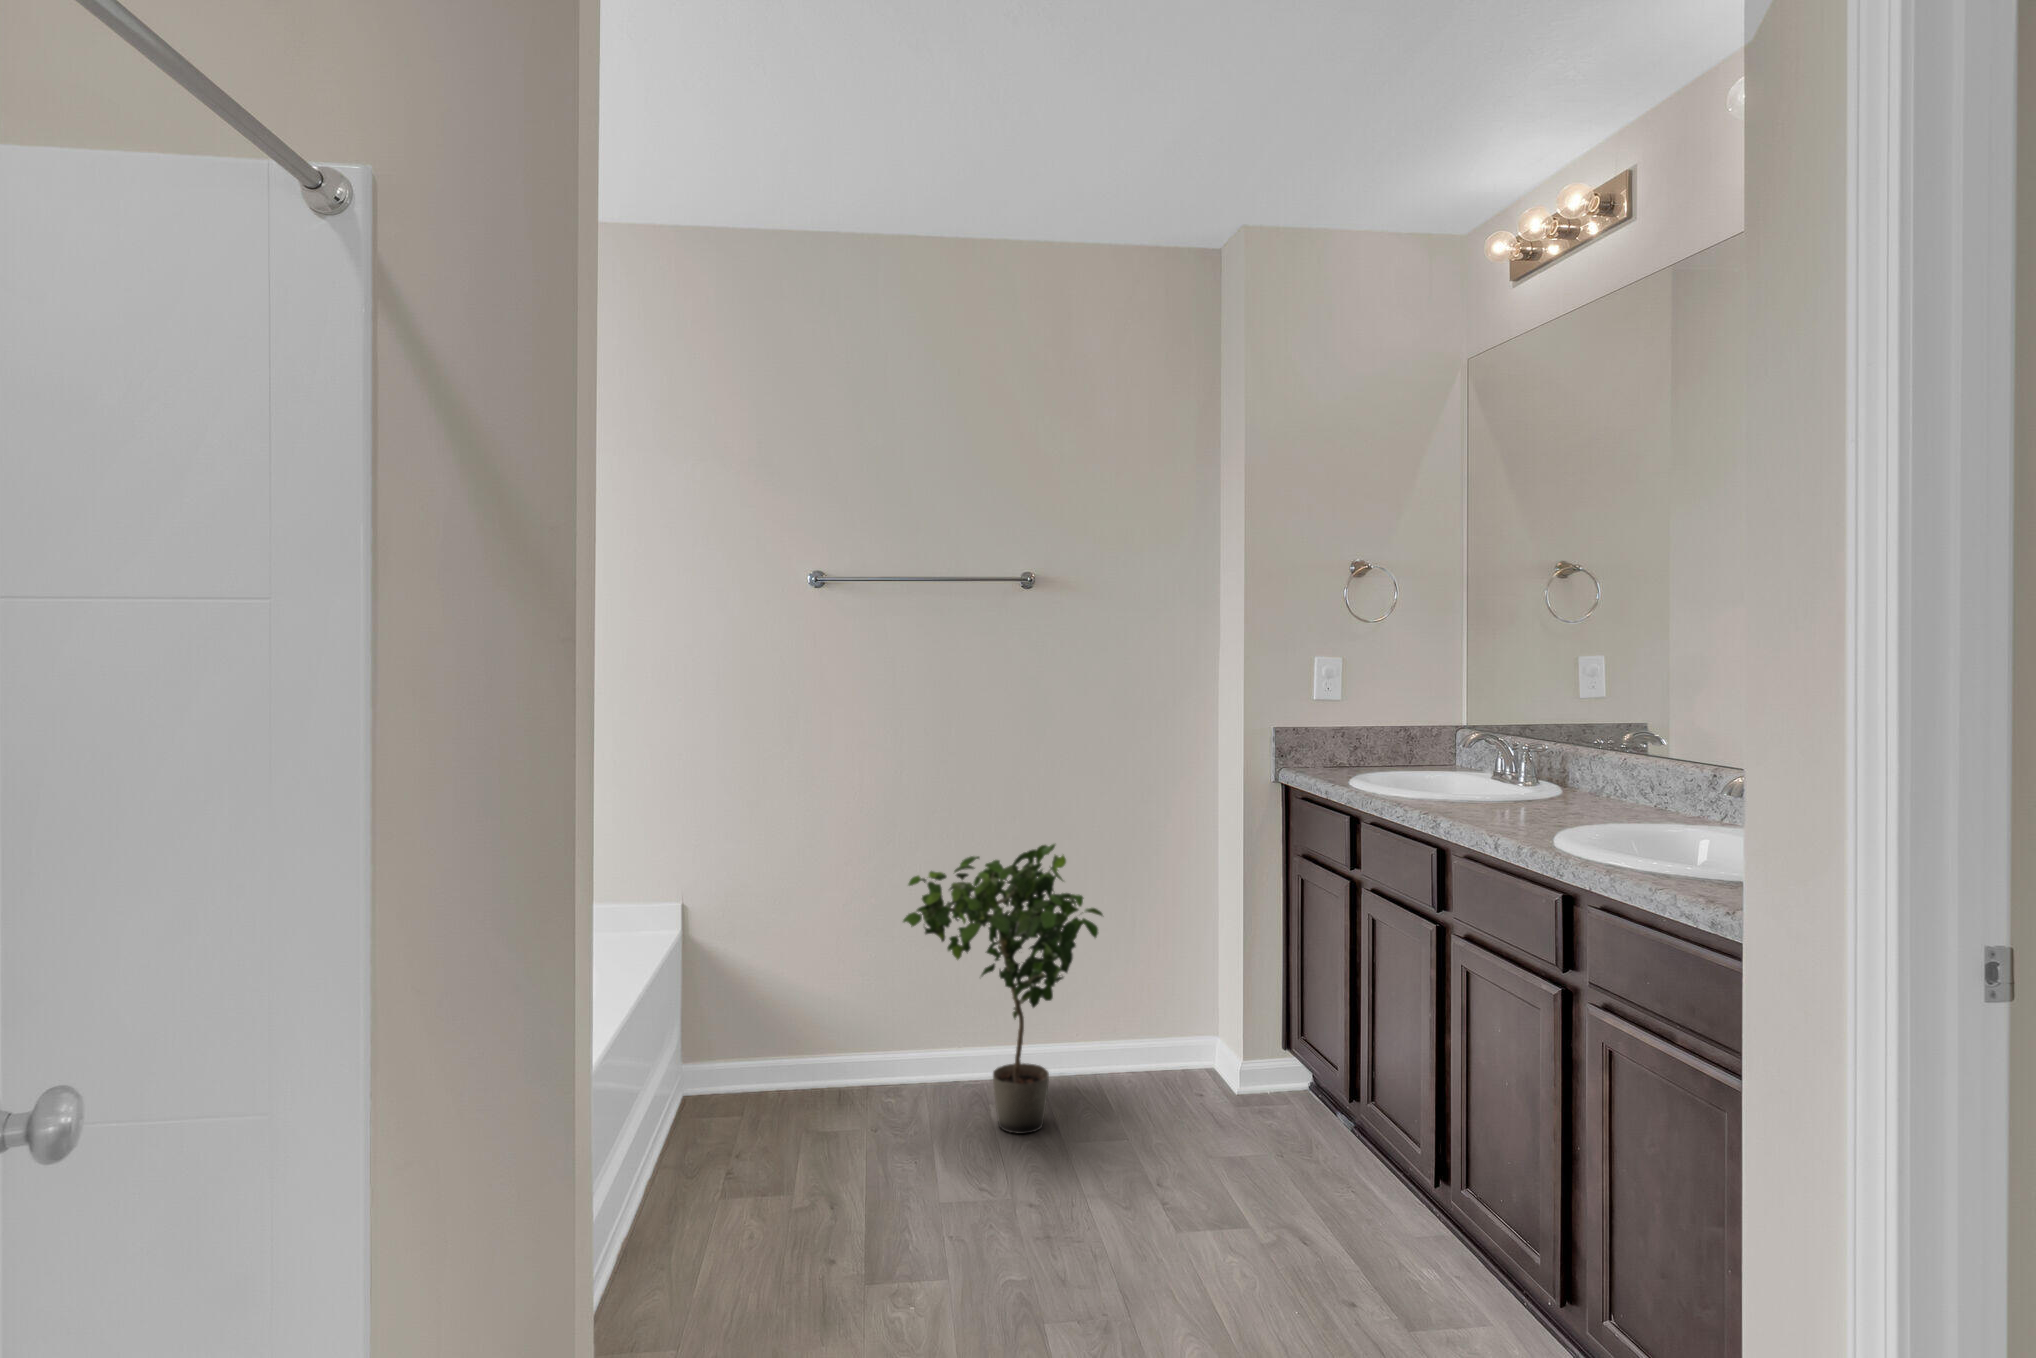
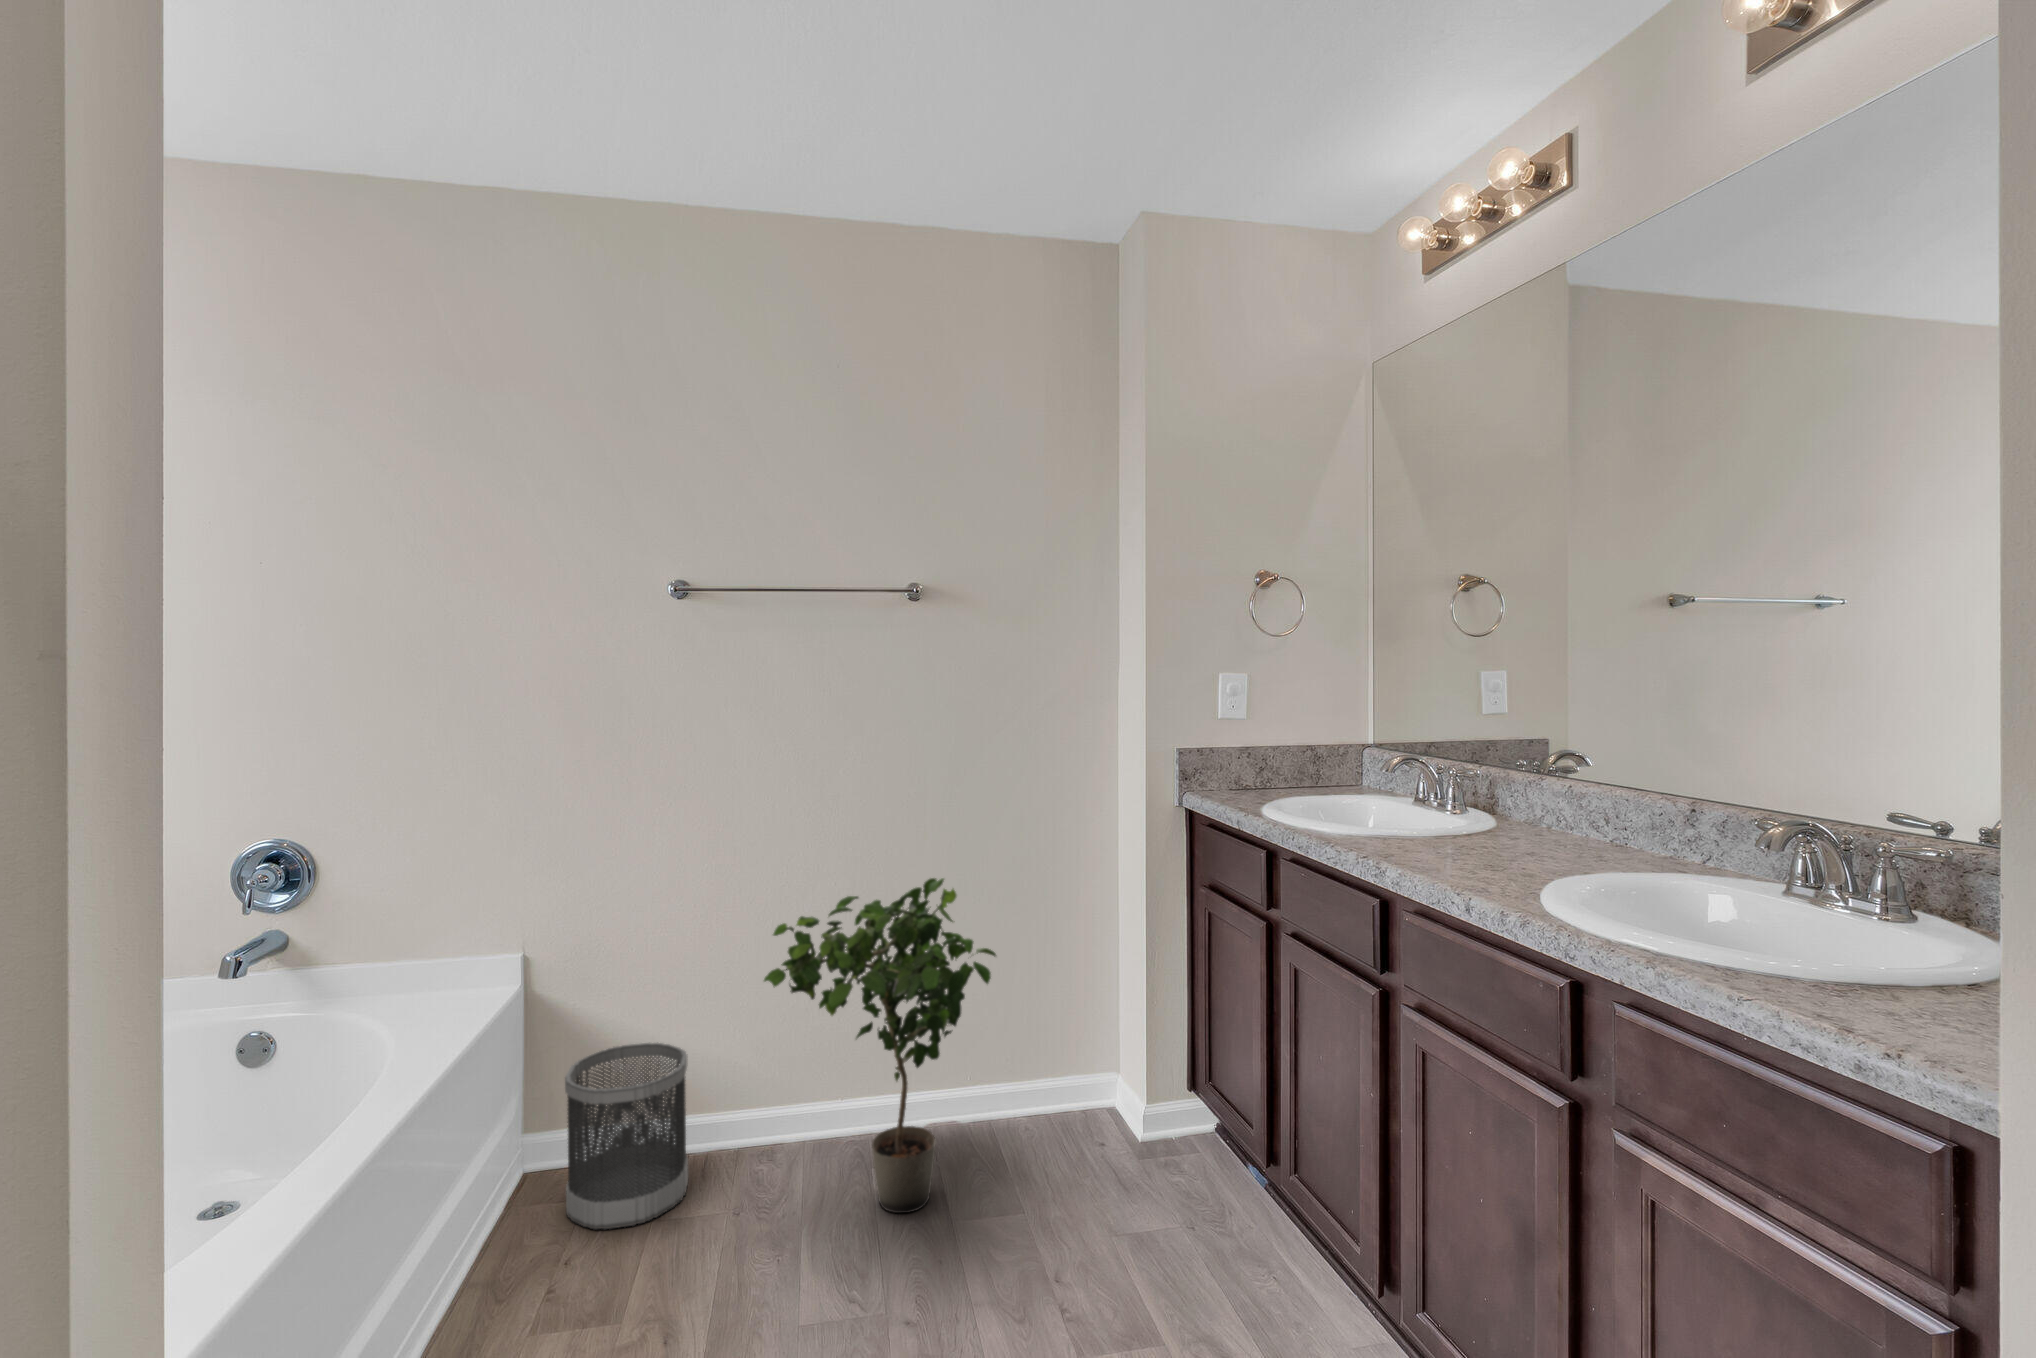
wastebasket: none [729,985,829,1134] -> present [565,1043,688,1229]

